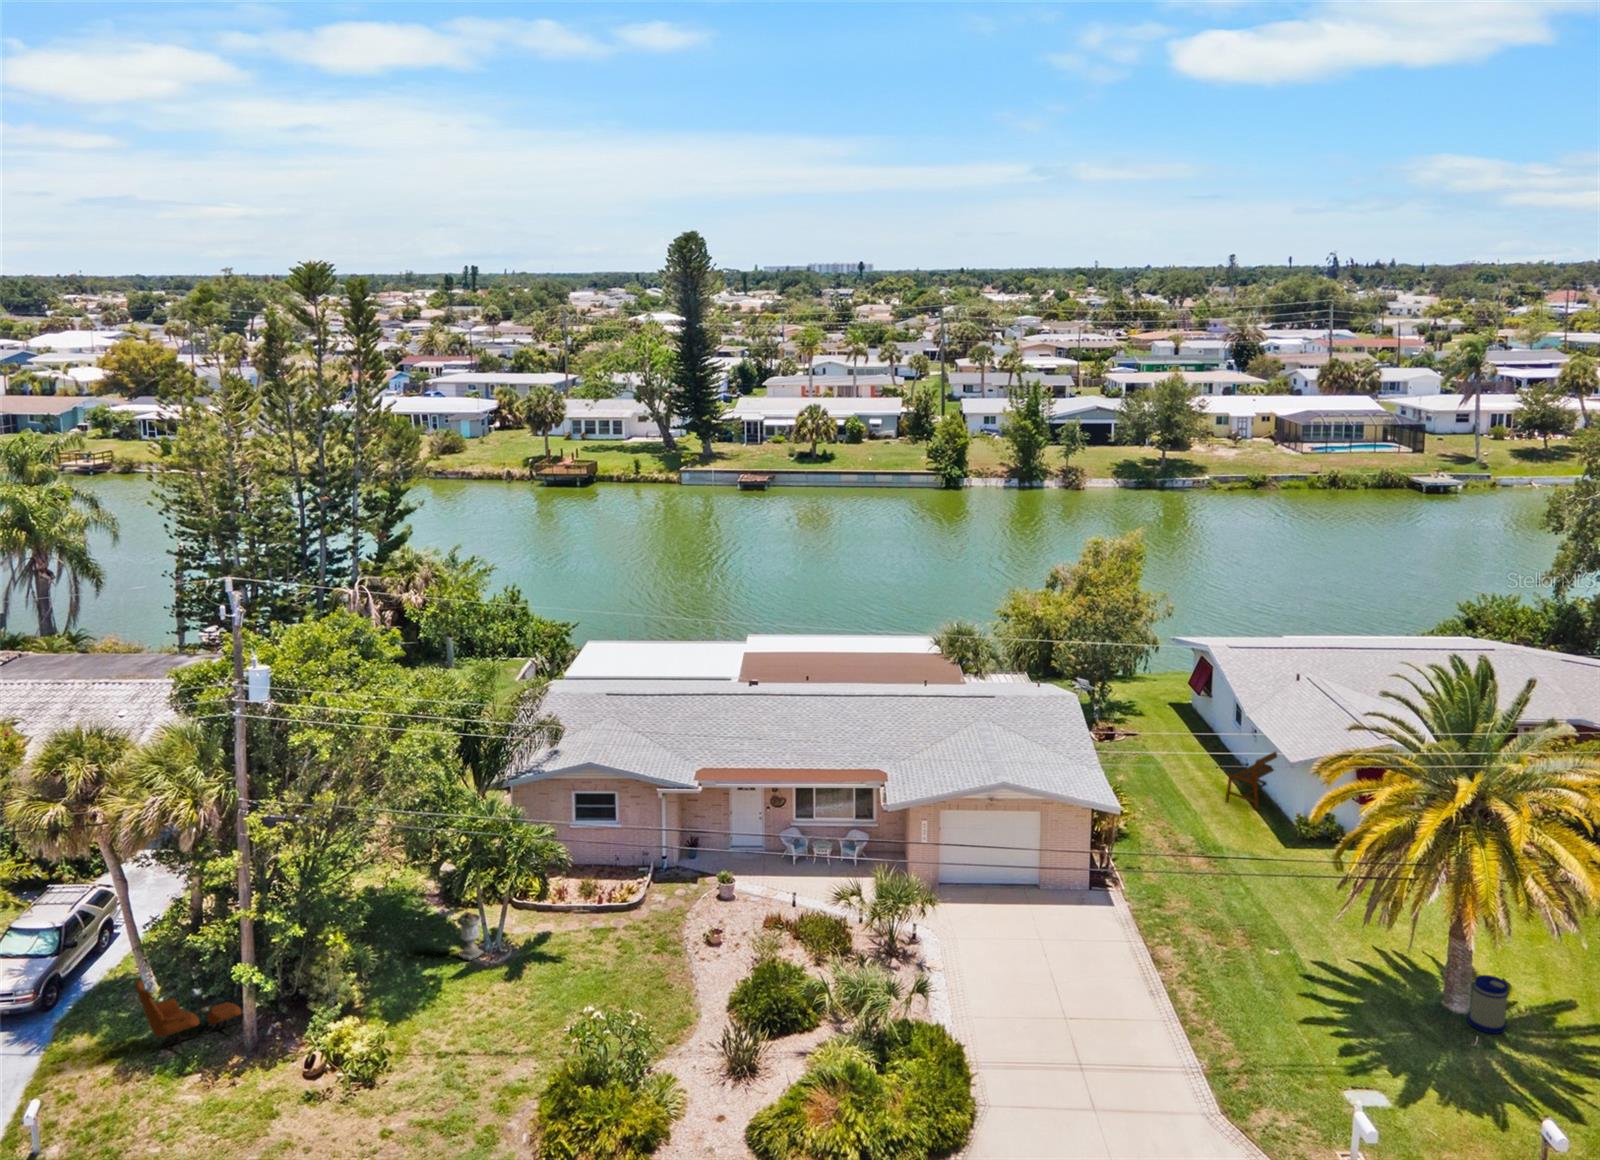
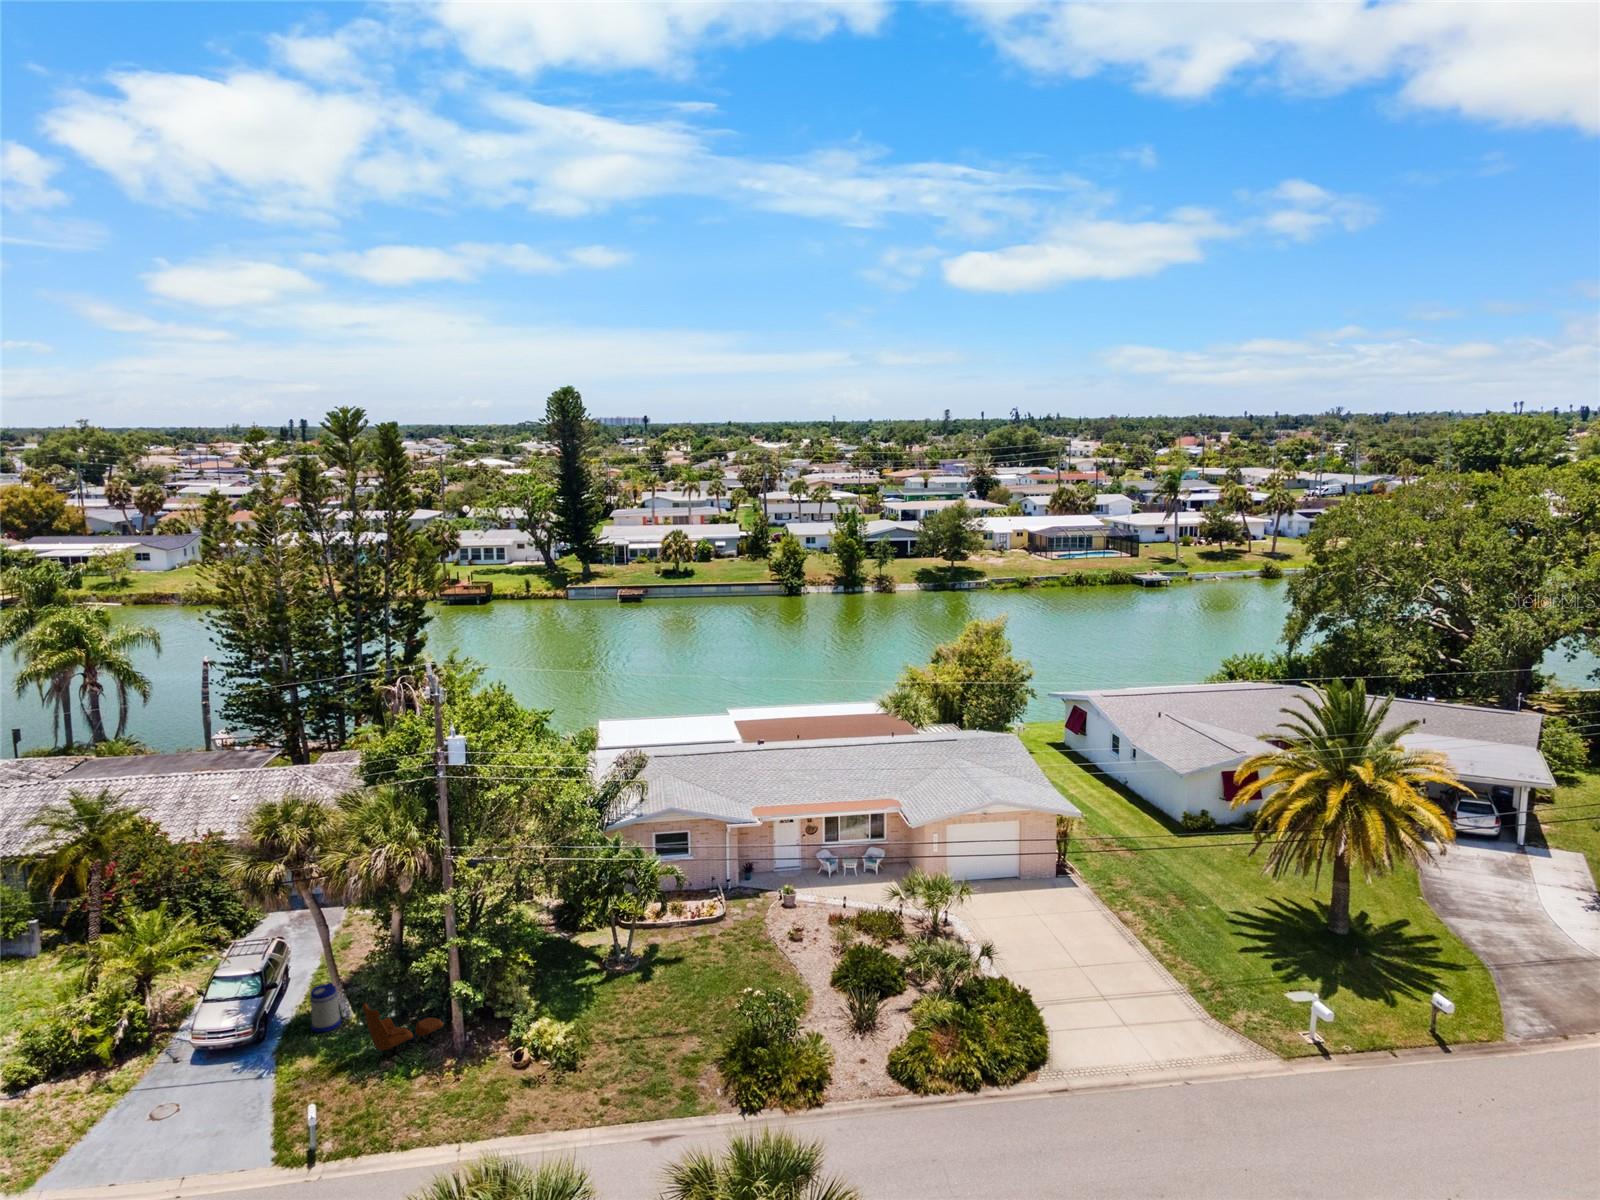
bench: present [1226,752,1277,809] -> none [1117,766,1154,812]
planter: present [457,912,483,960] -> none [597,928,618,968]
trash can: present [1468,975,1508,1034] -> present [310,983,342,1033]

